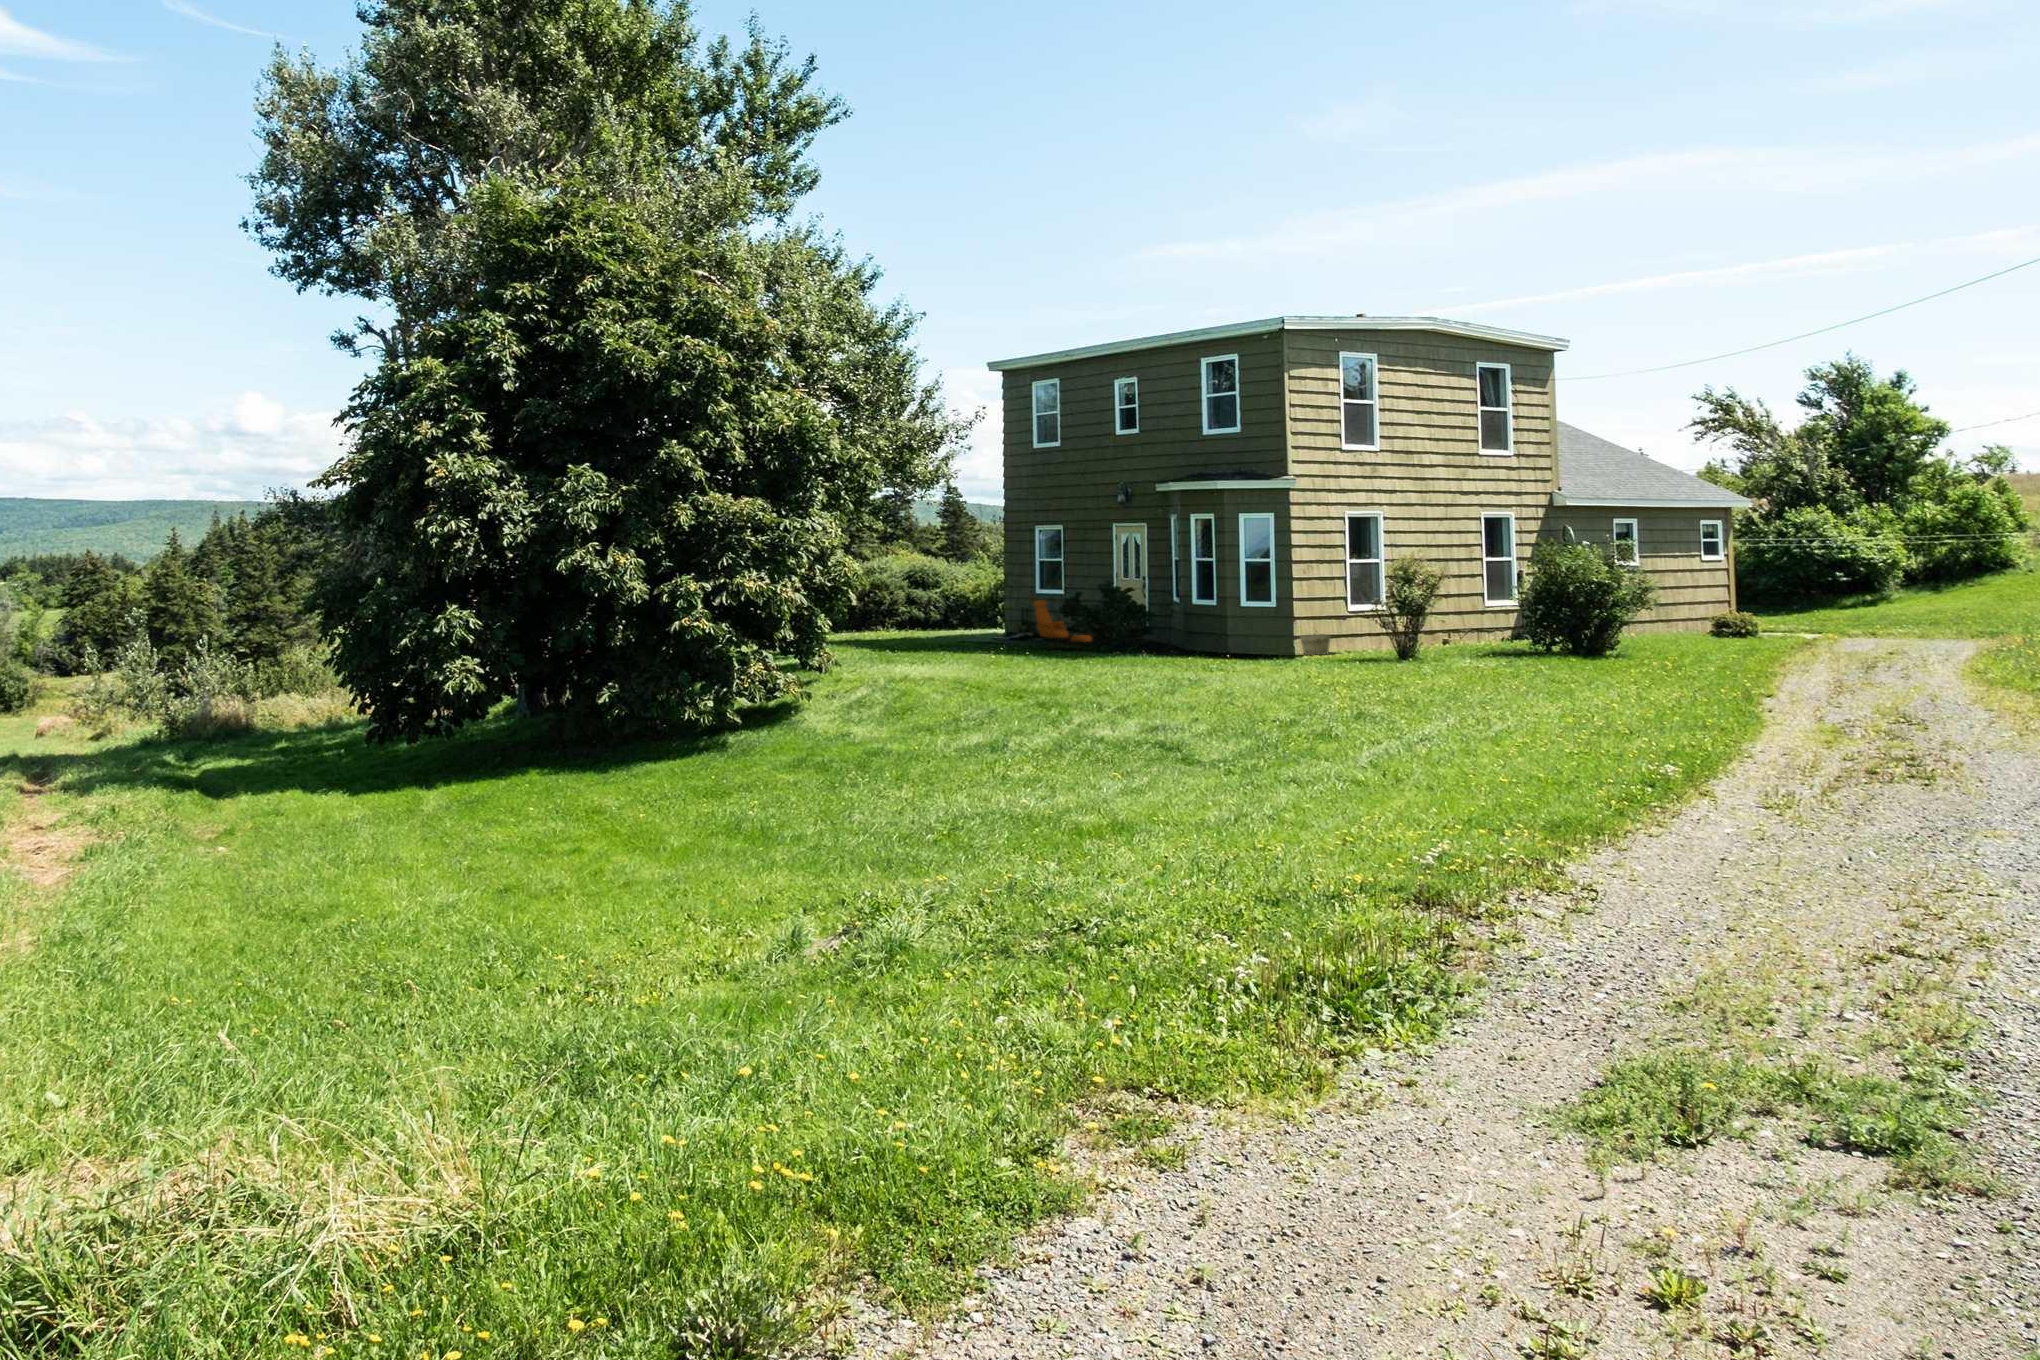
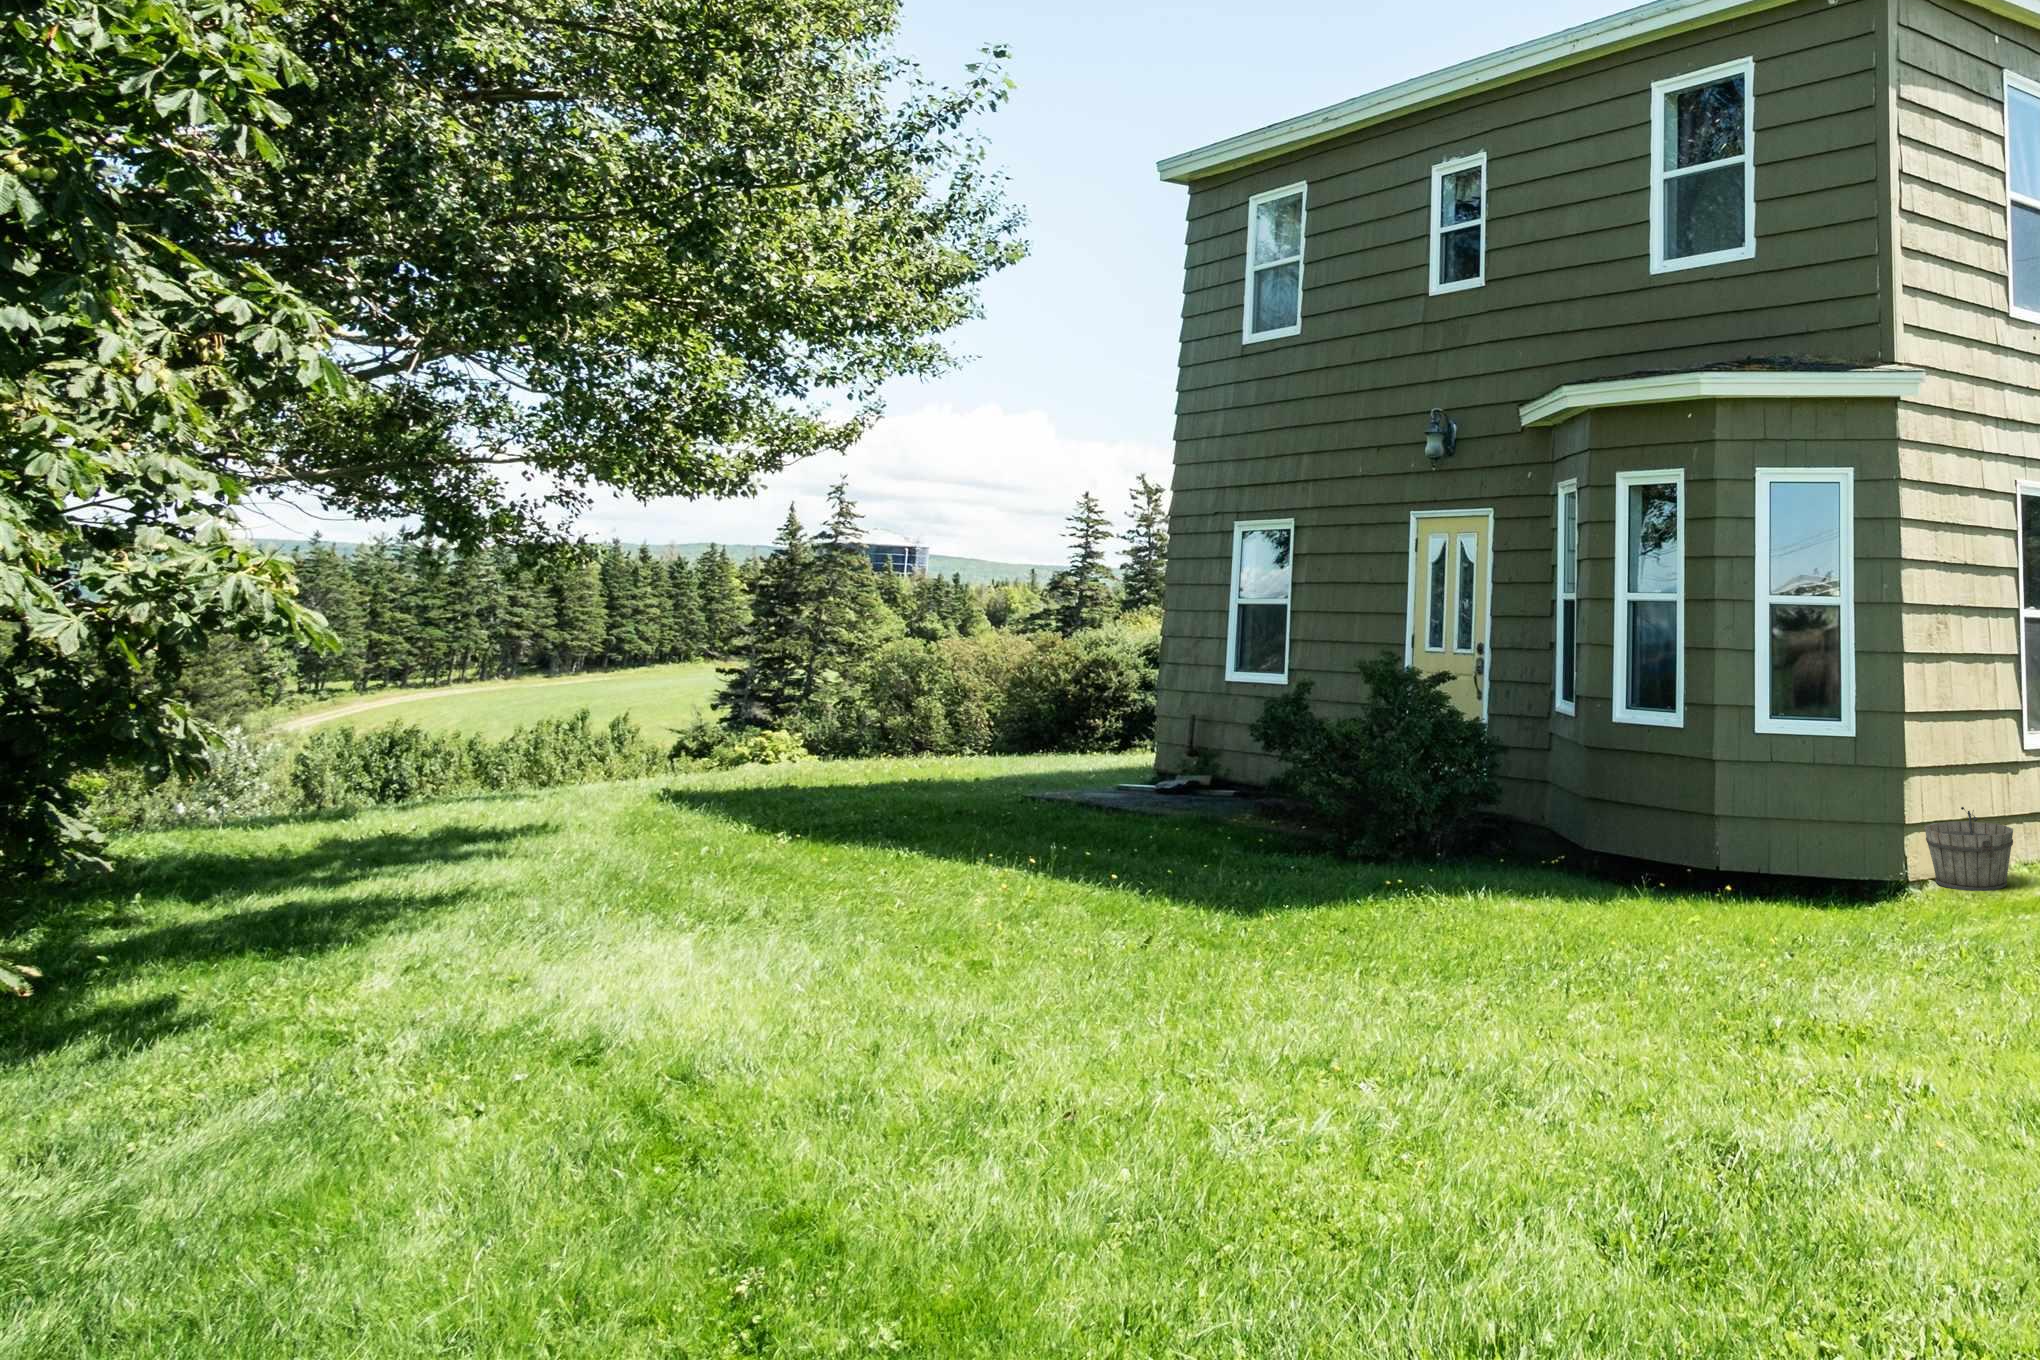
lounge chair: present [1033,600,1092,649] -> none [1181,702,1334,853]

